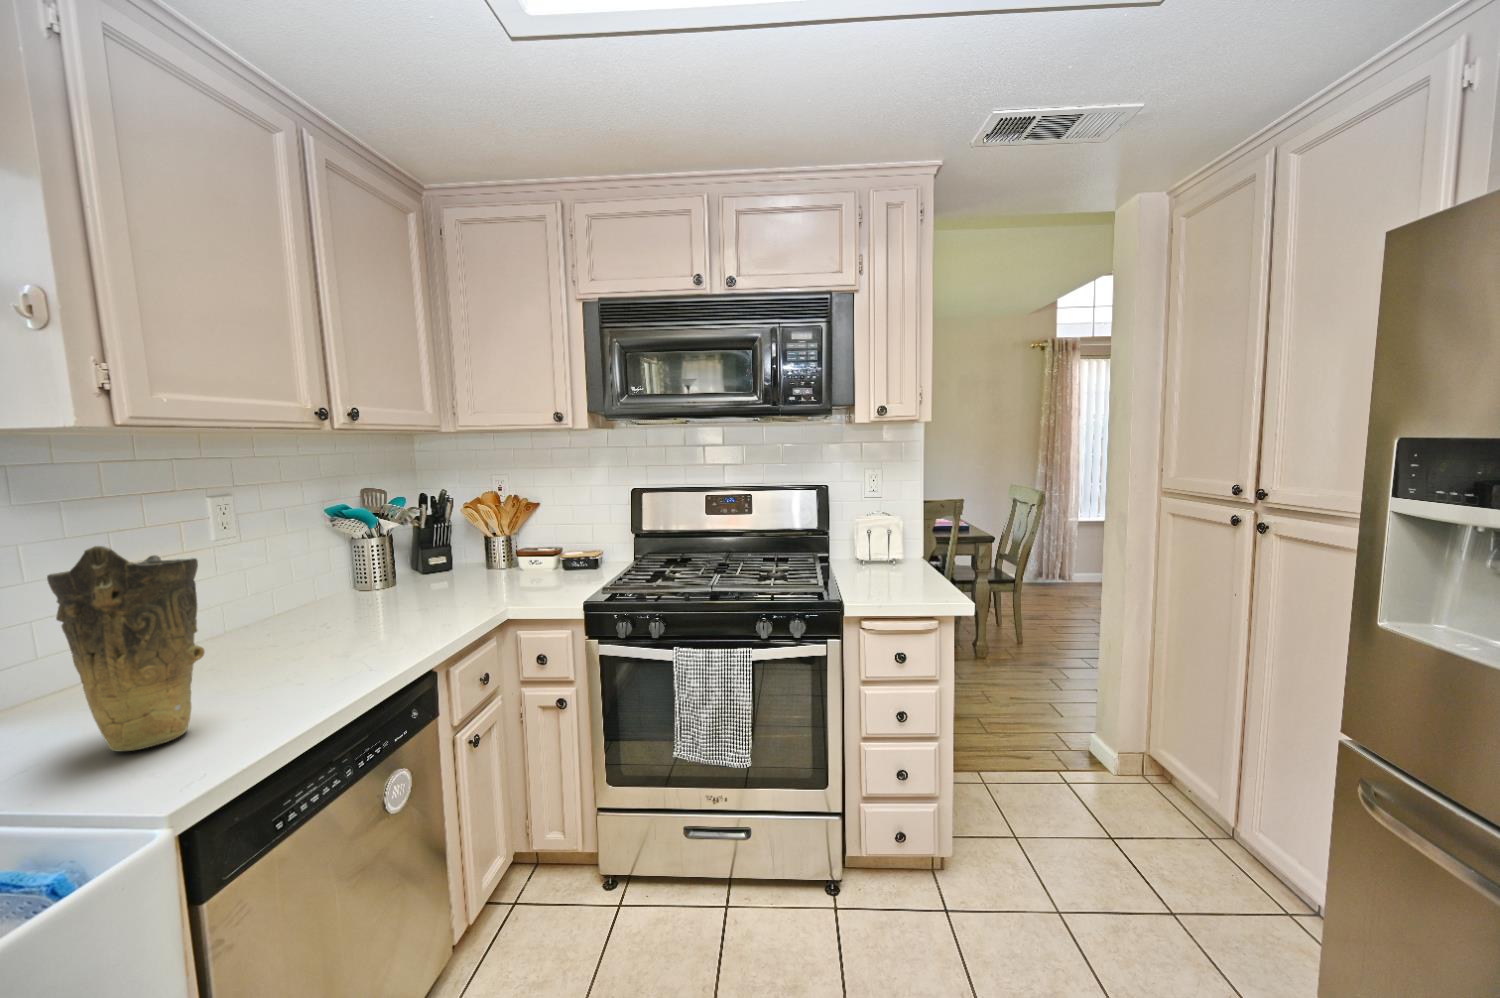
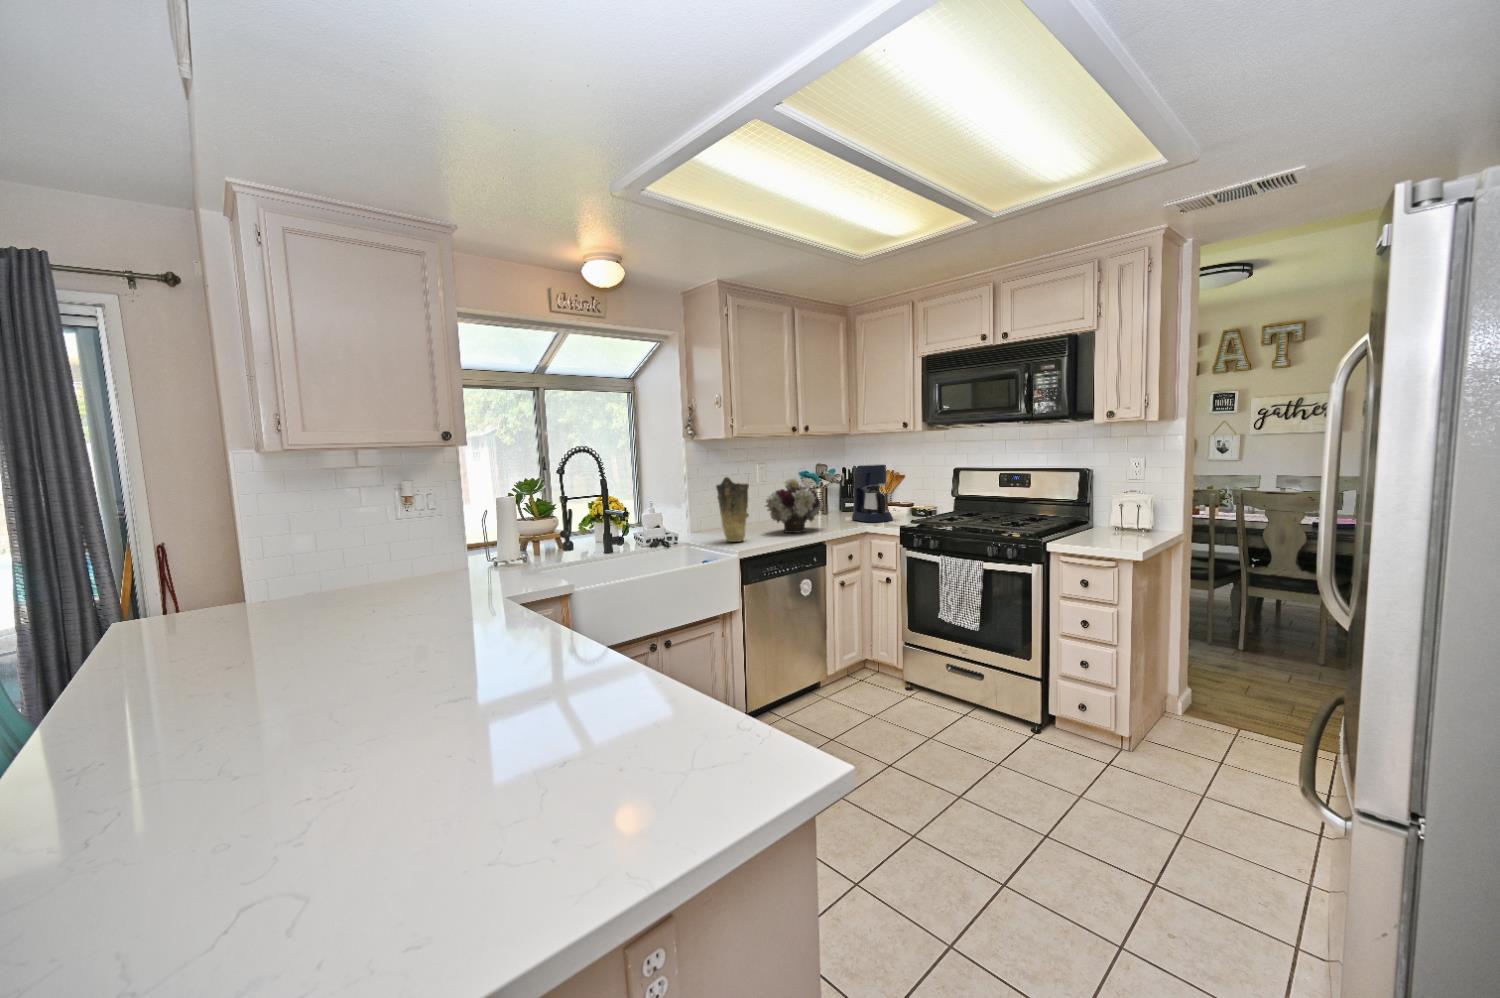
coffee maker: none [465,486,550,598] -> present [852,464,893,522]
flower arrangement: none [251,526,421,664] -> present [766,478,823,533]

